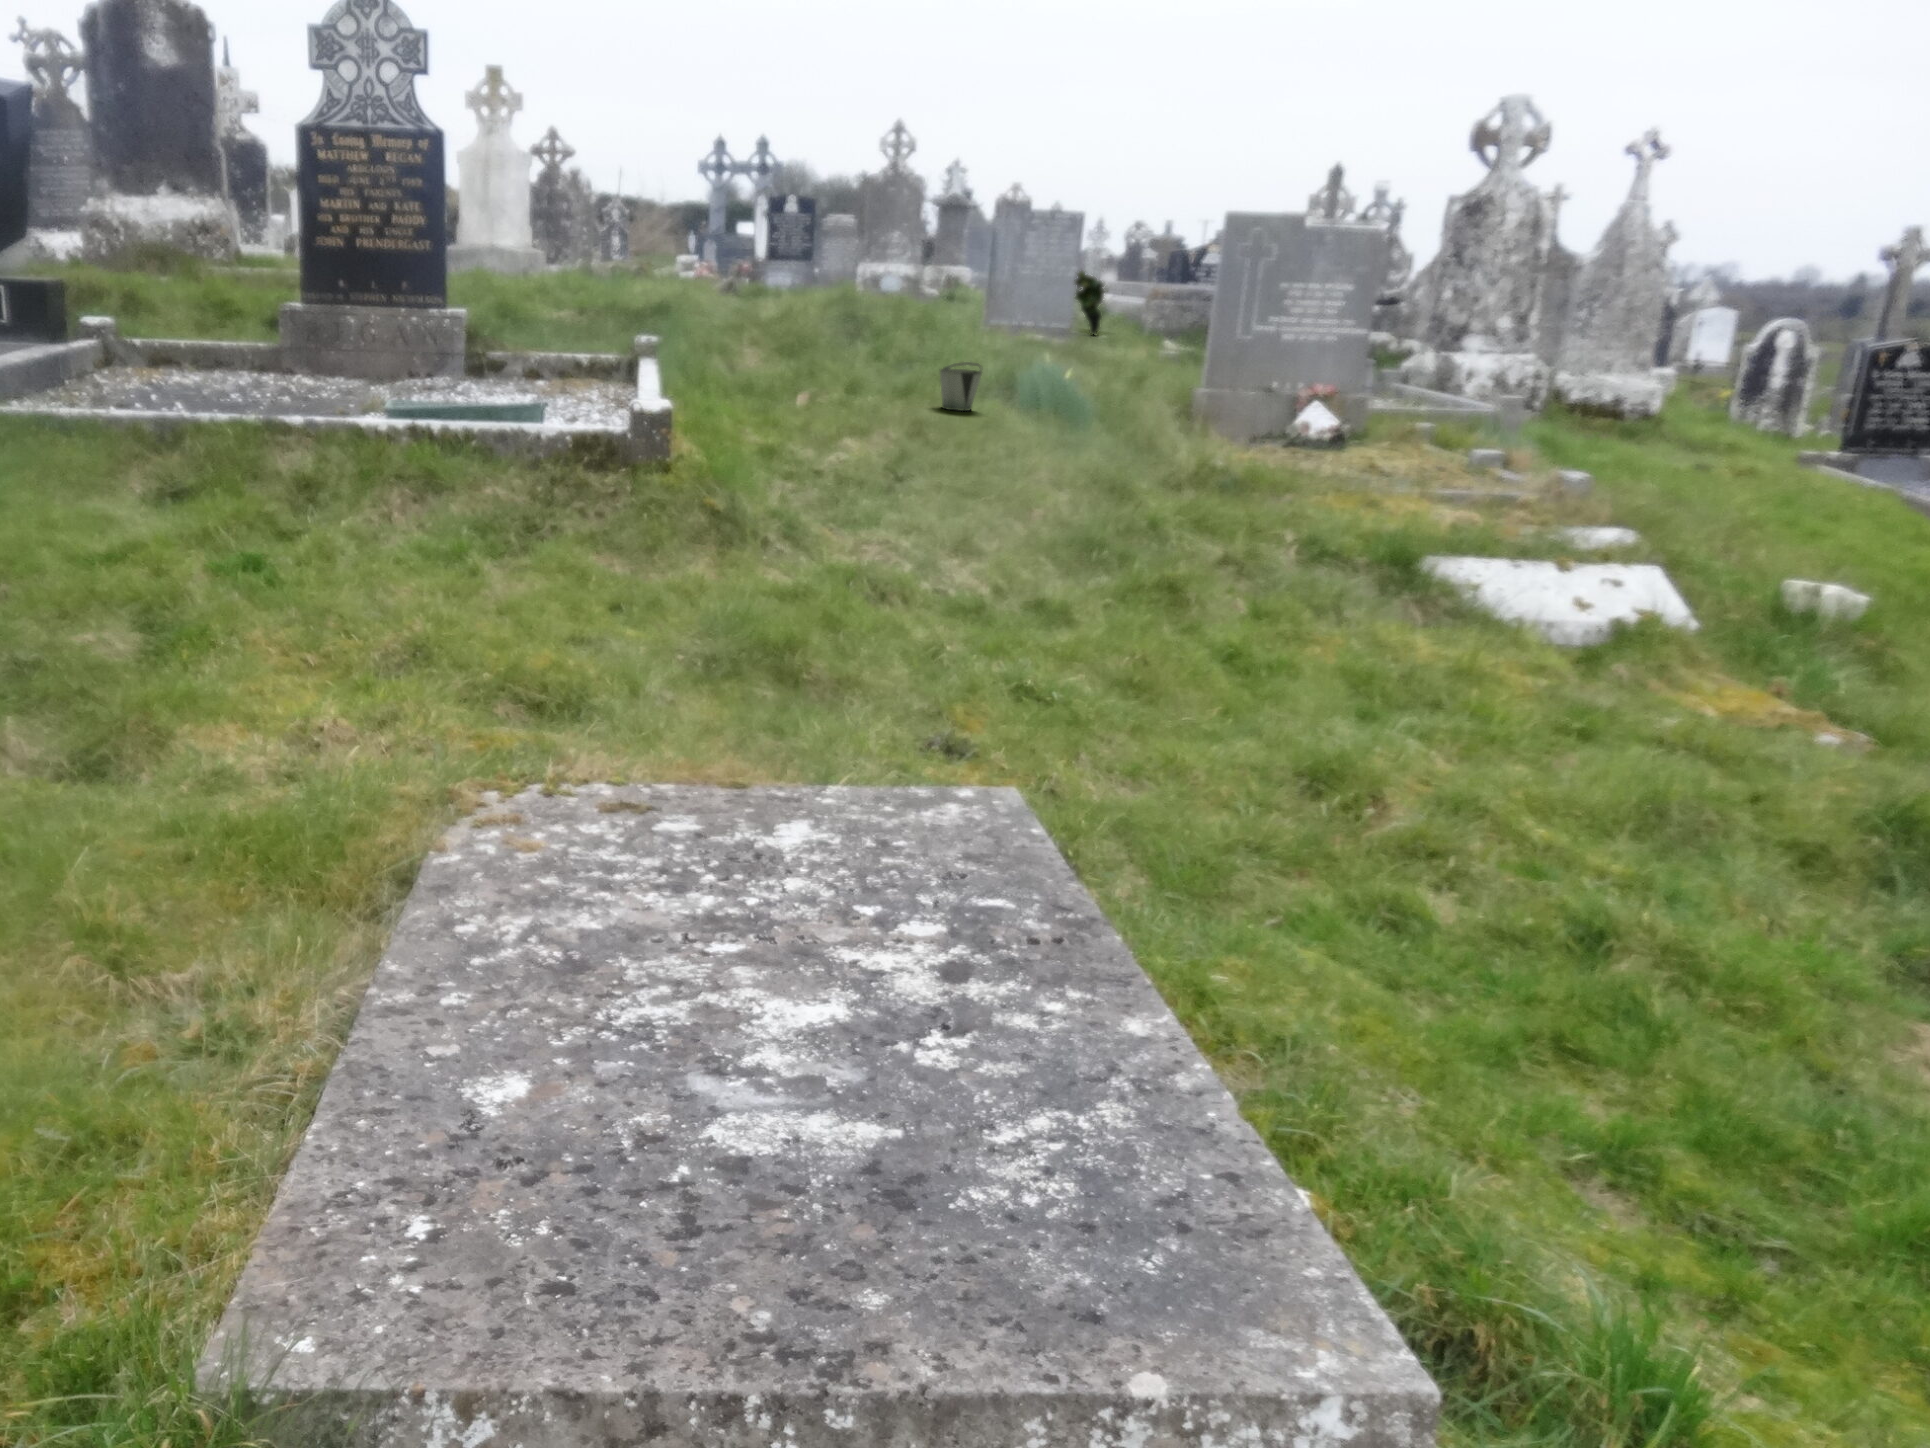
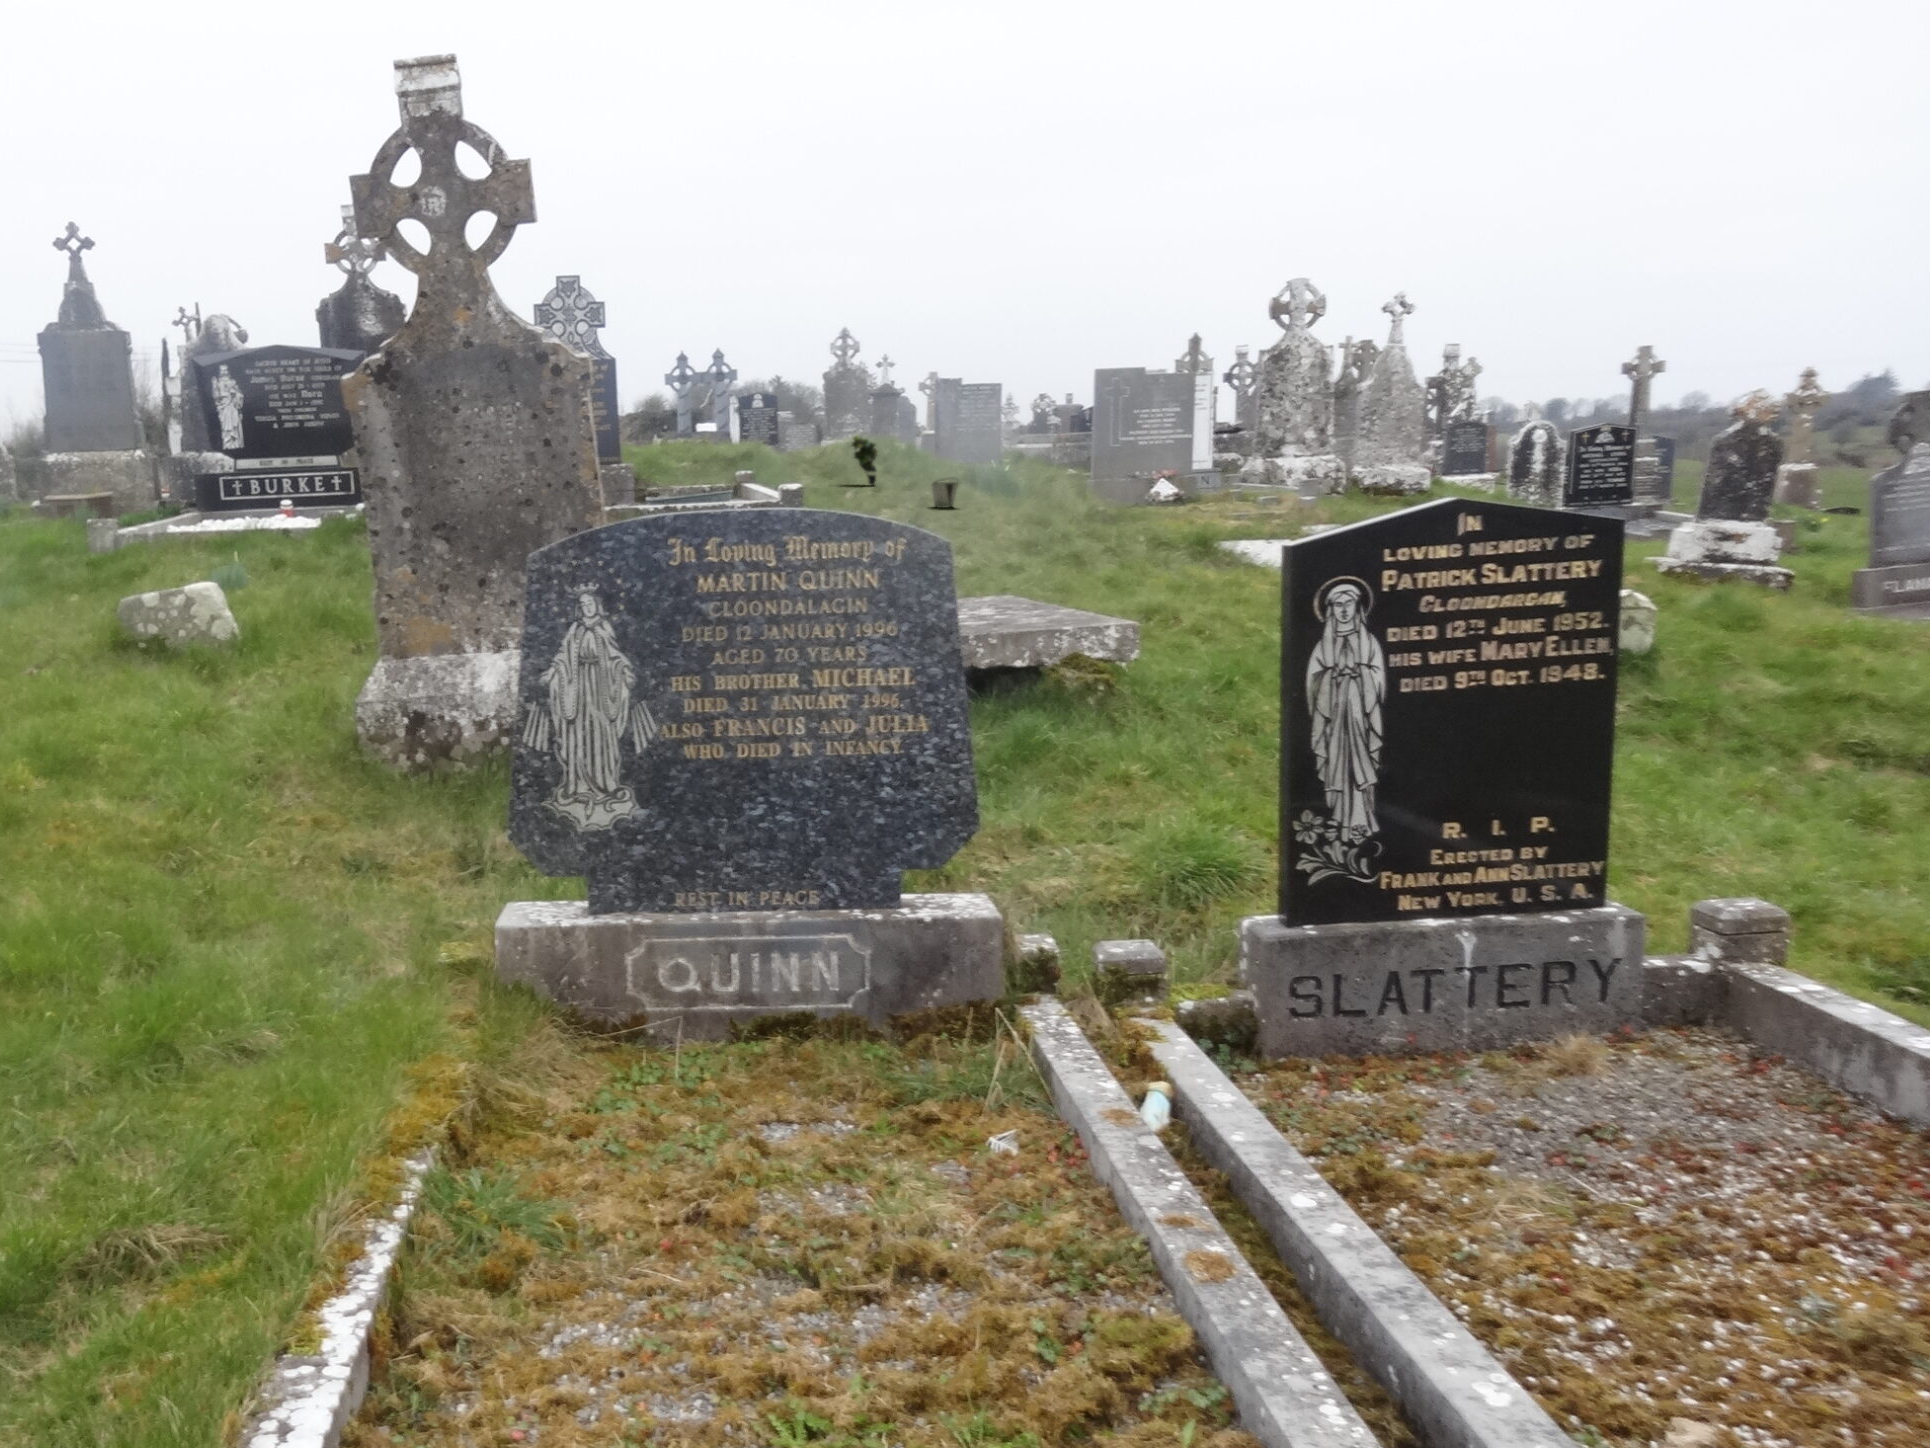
potted plant: present [1074,271,1104,335] -> present [852,436,877,486]

